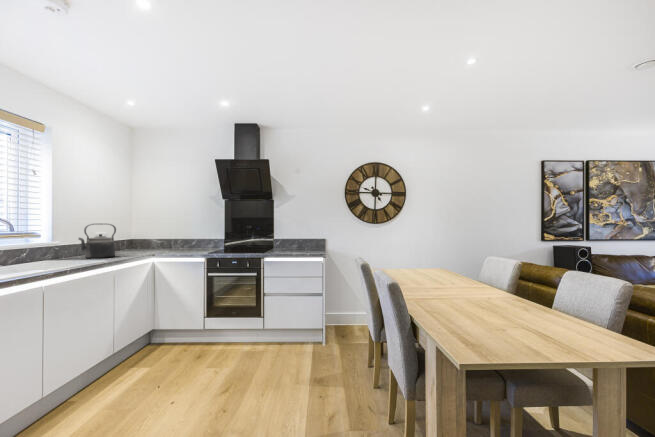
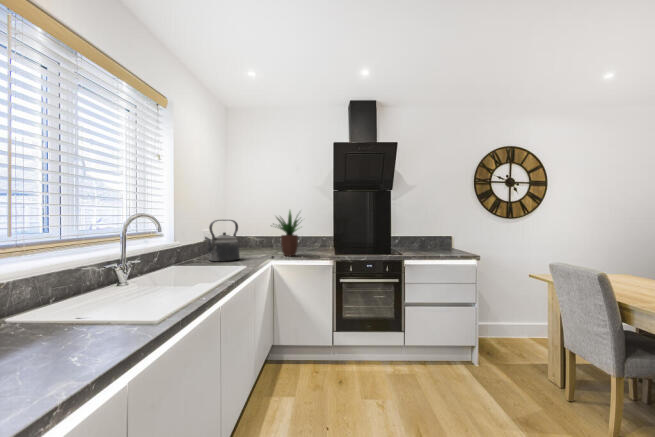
potted plant: none [150,214,185,255] -> present [277,211,302,256]

